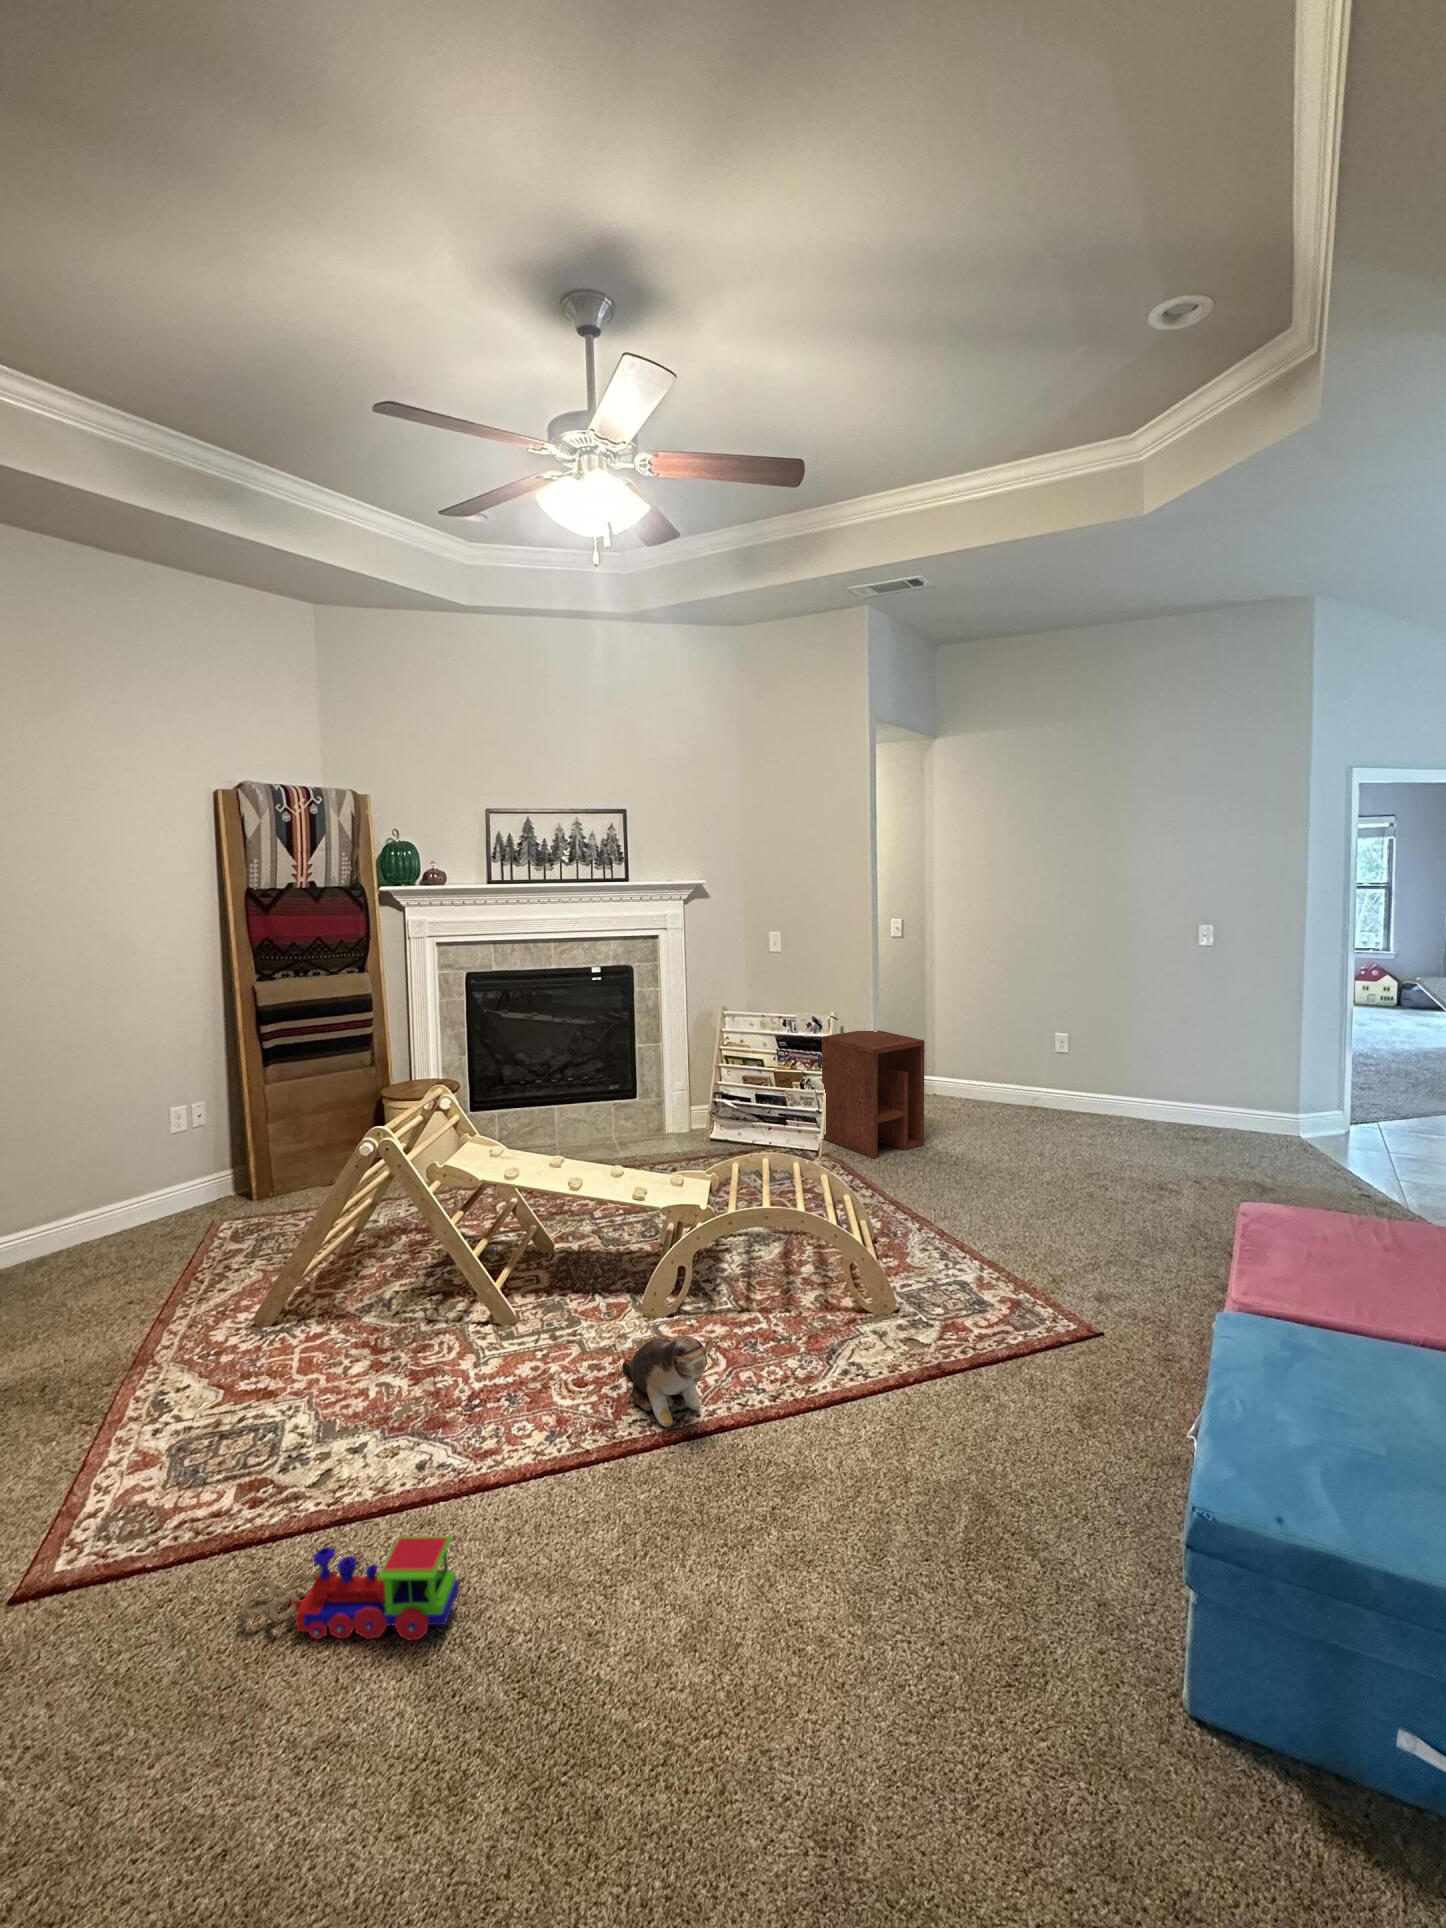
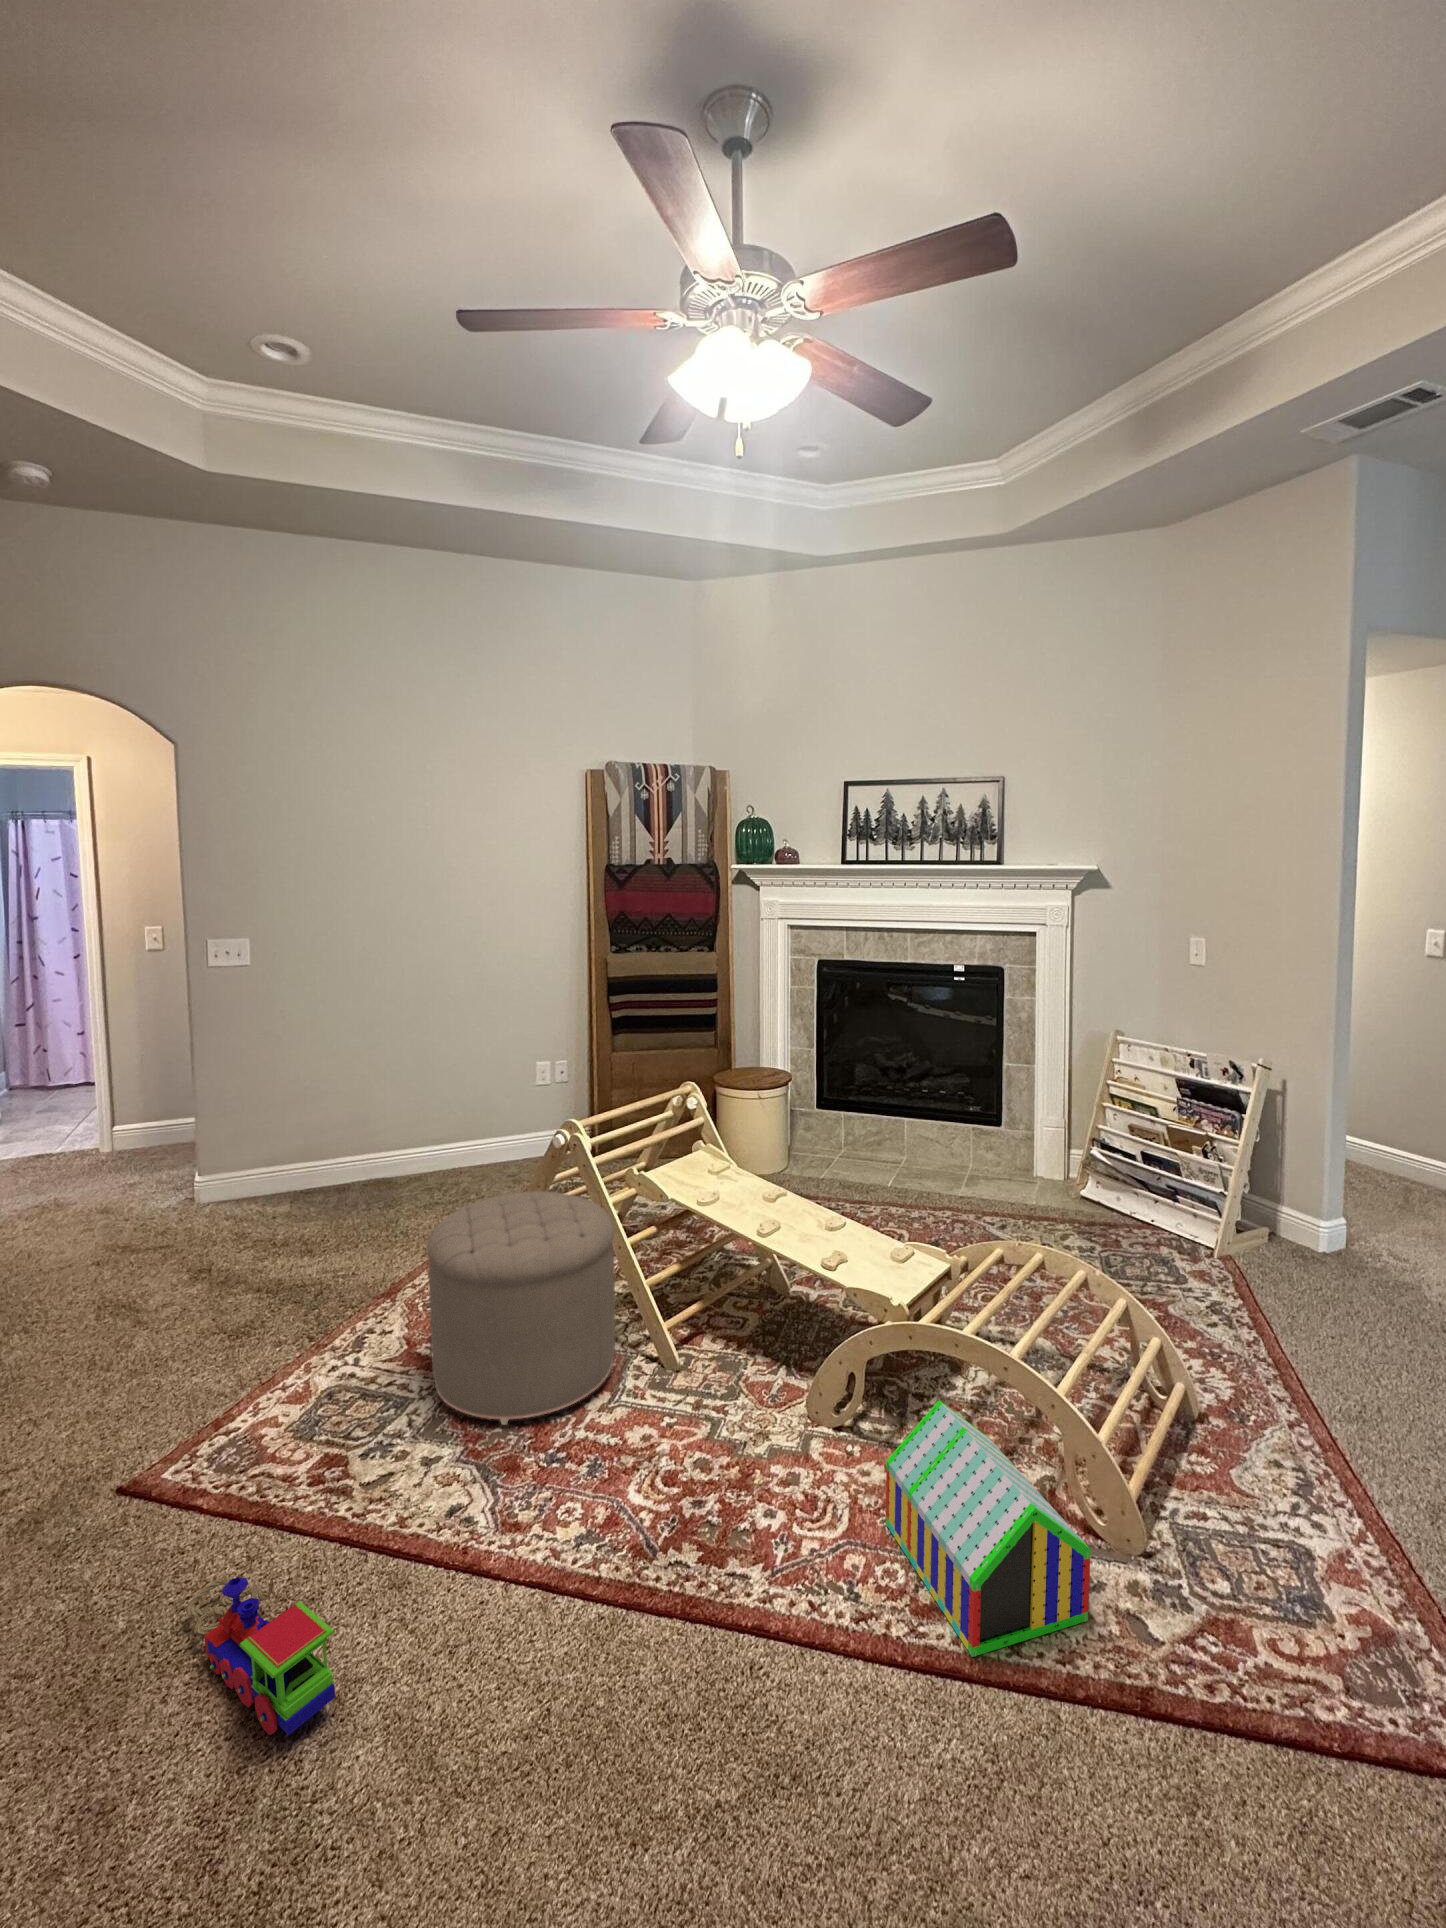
side table: present [822,1030,925,1159] -> none [1235,1091,1412,1285]
ottoman: none [278,1195,466,1407] -> present [427,1191,616,1425]
toy house: none [744,1255,887,1392] -> present [886,1400,1091,1657]
plush toy: present [622,1335,713,1427] -> none [700,1465,771,1593]

